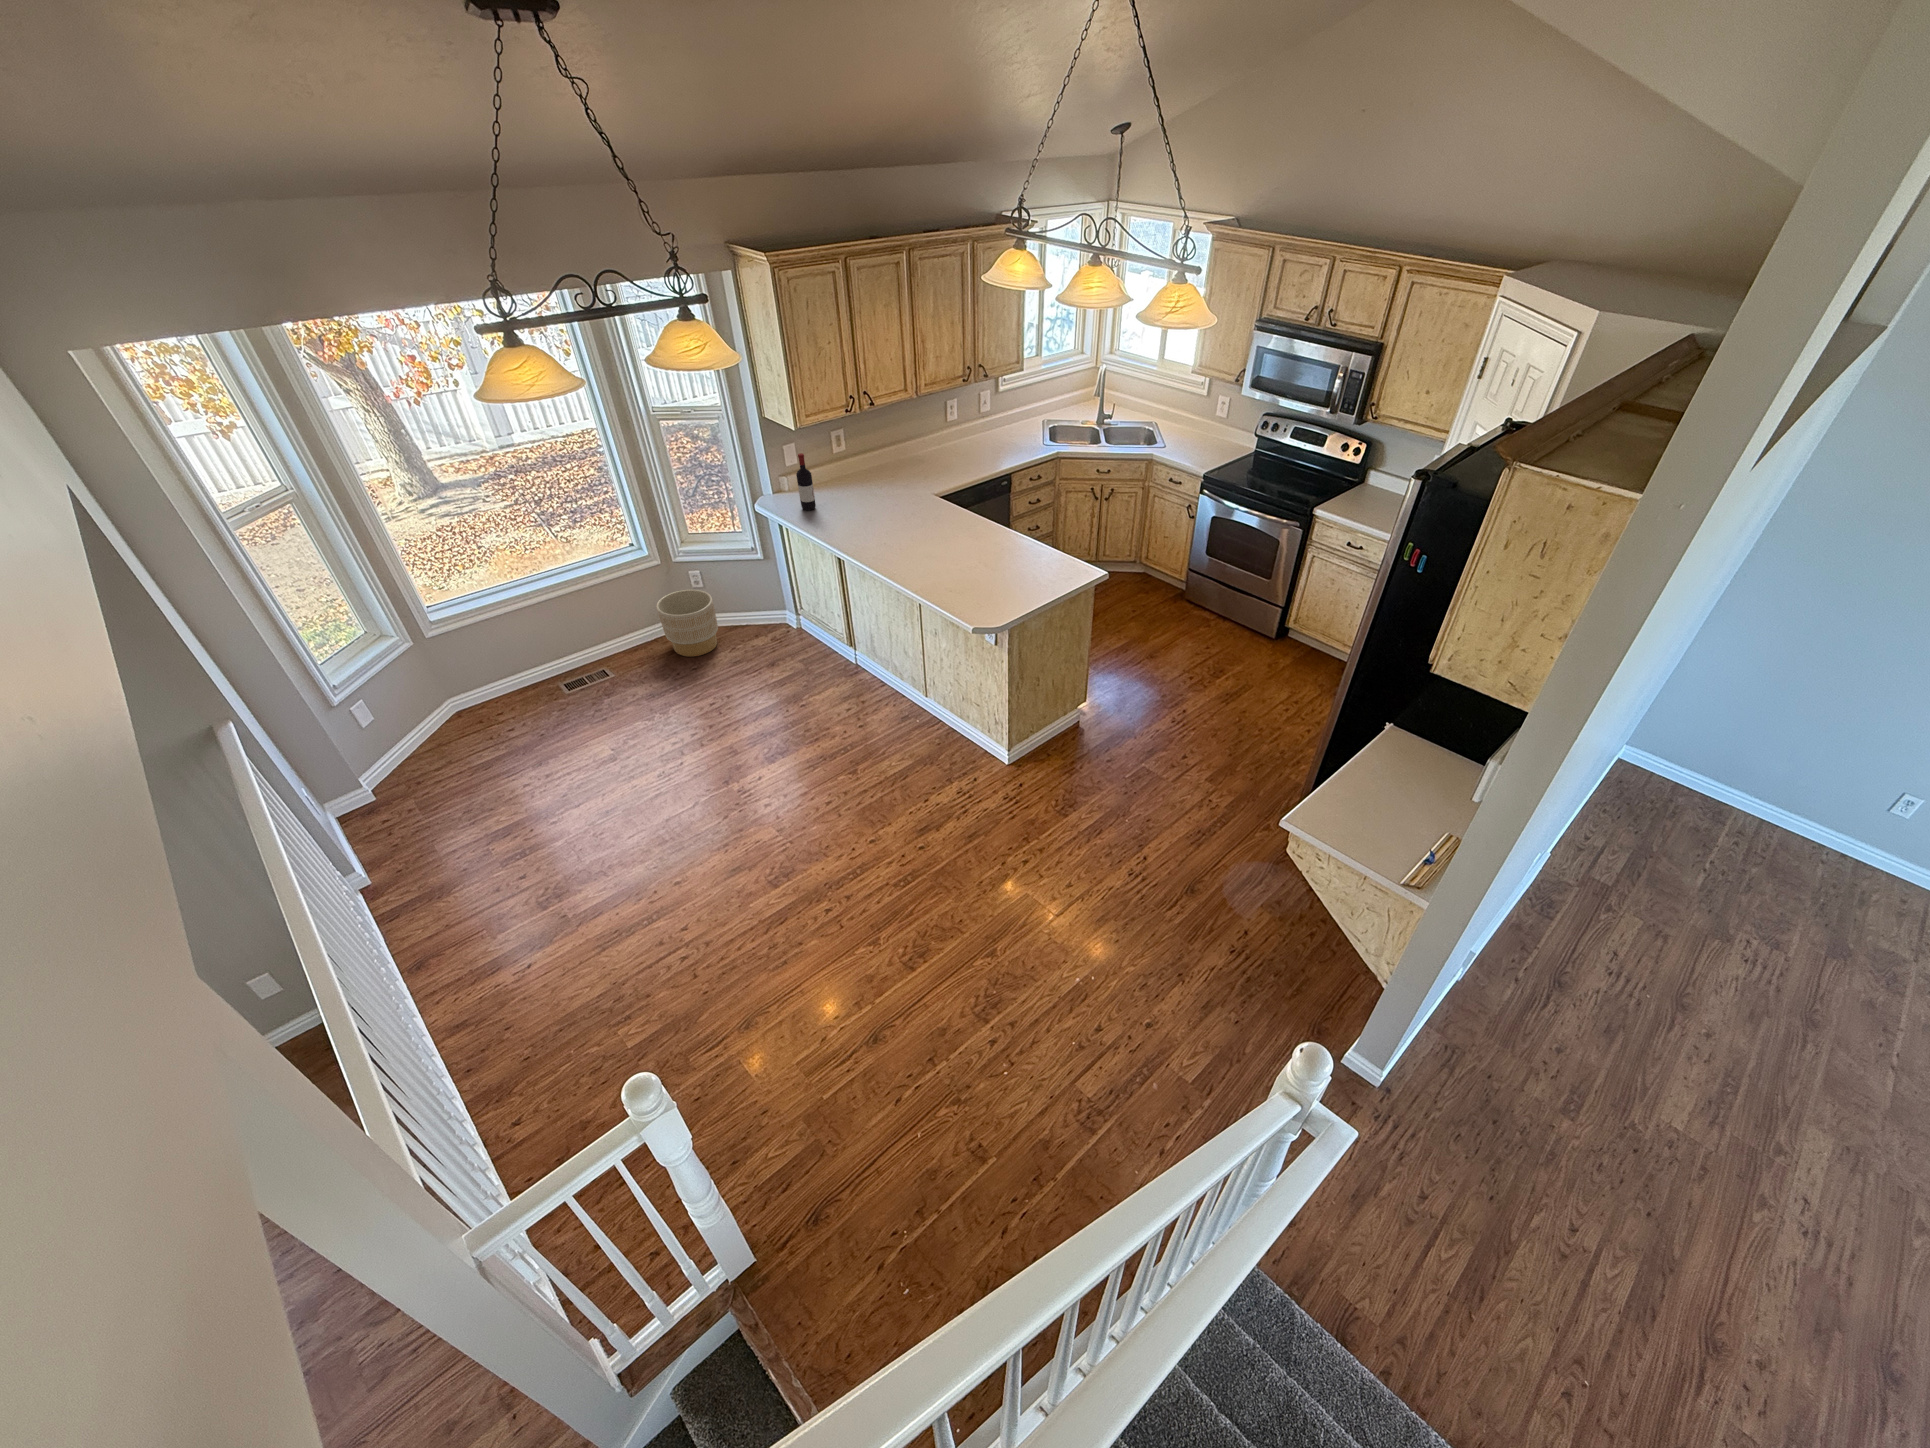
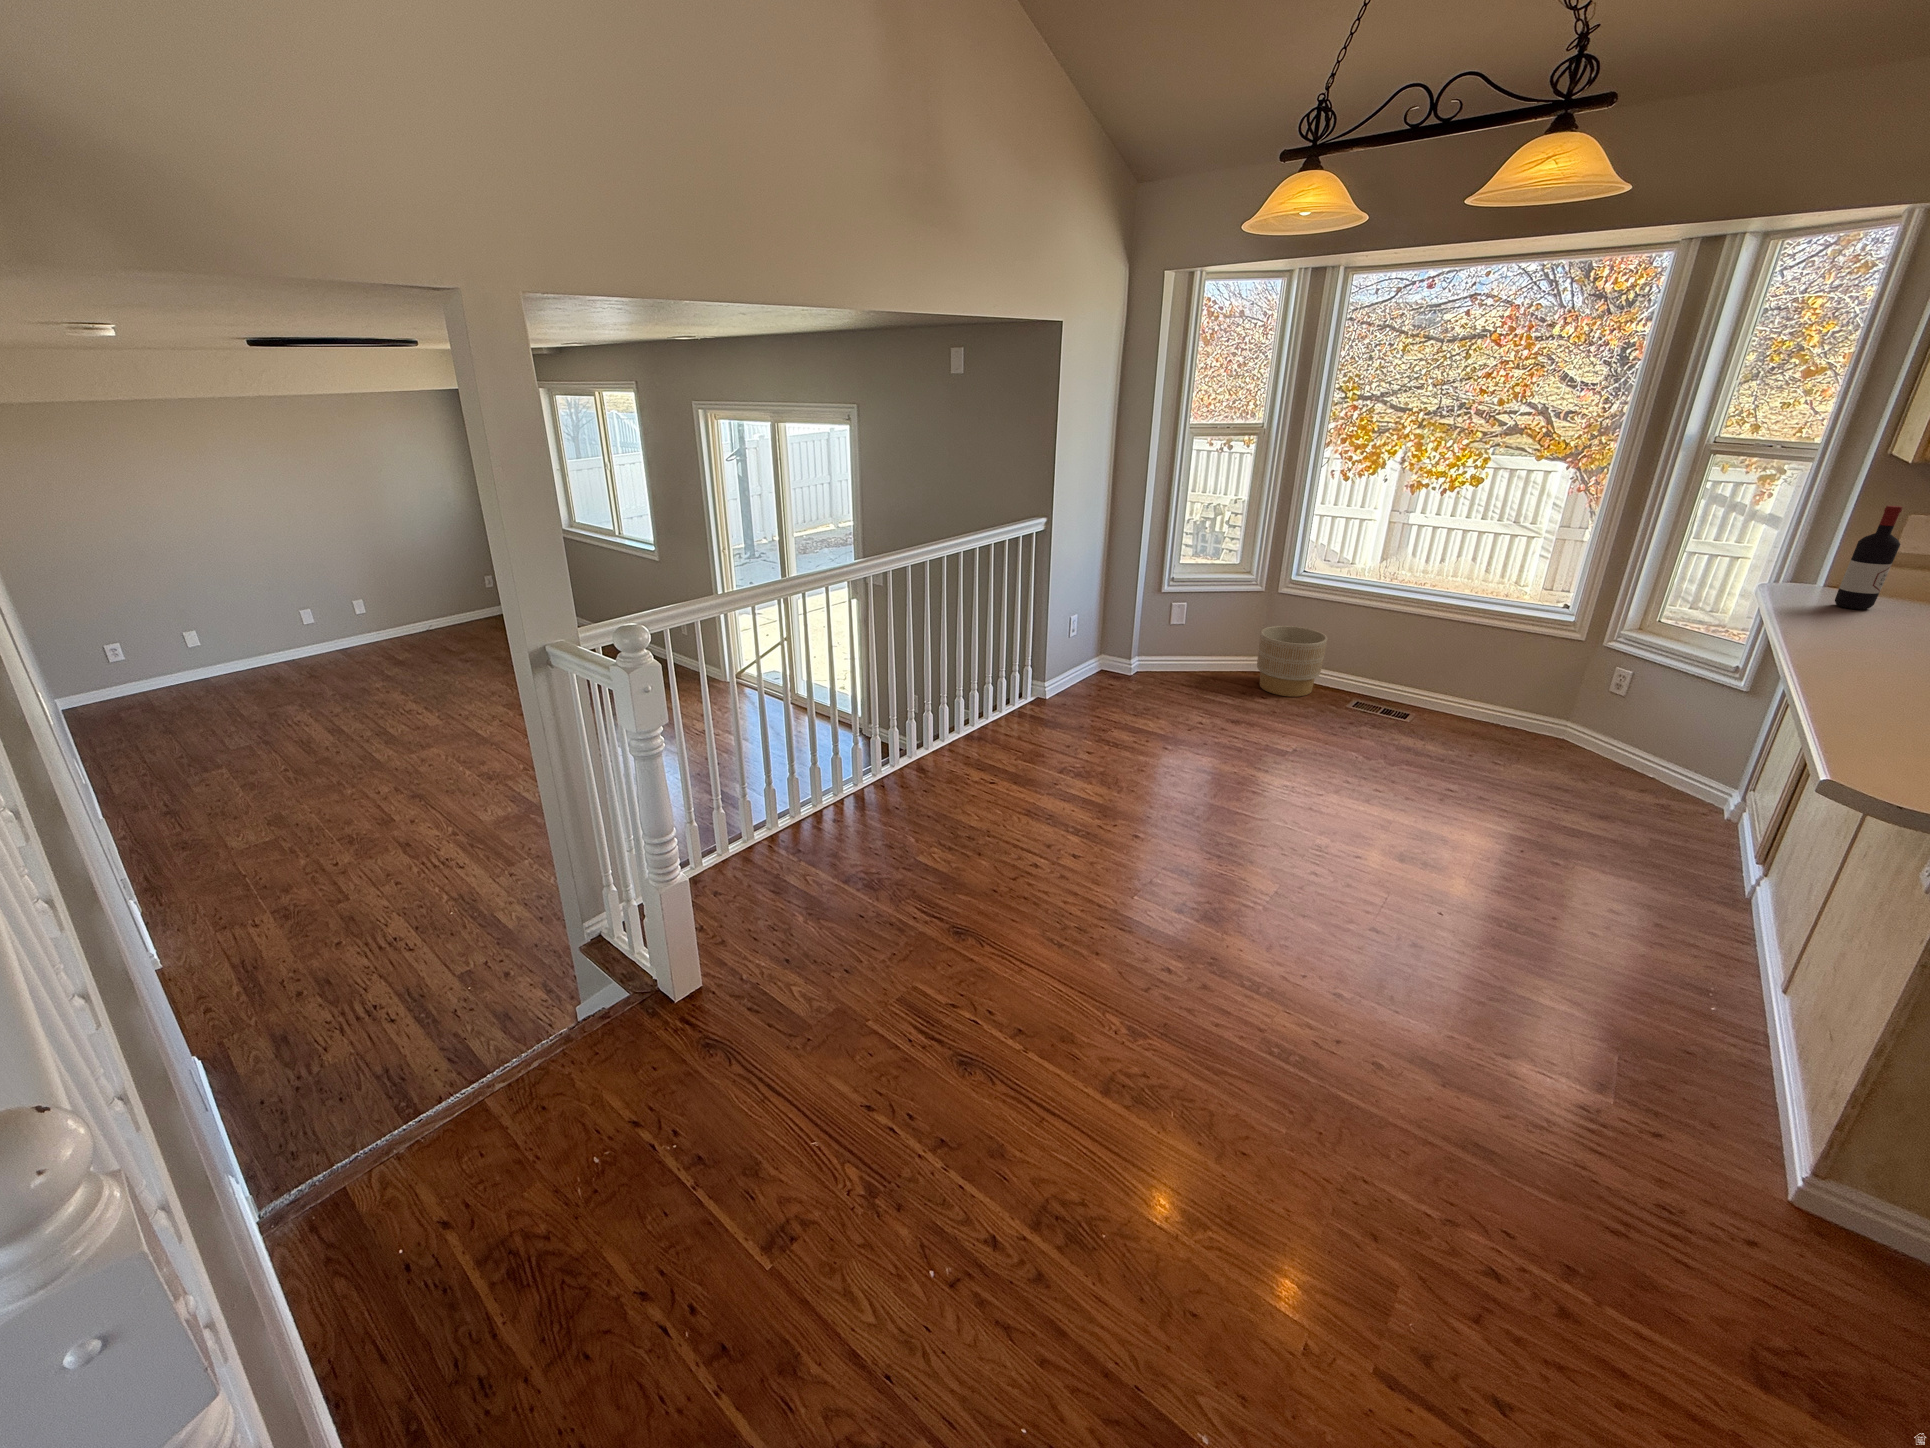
planter: present [656,590,718,656] -> present [1257,626,1327,697]

